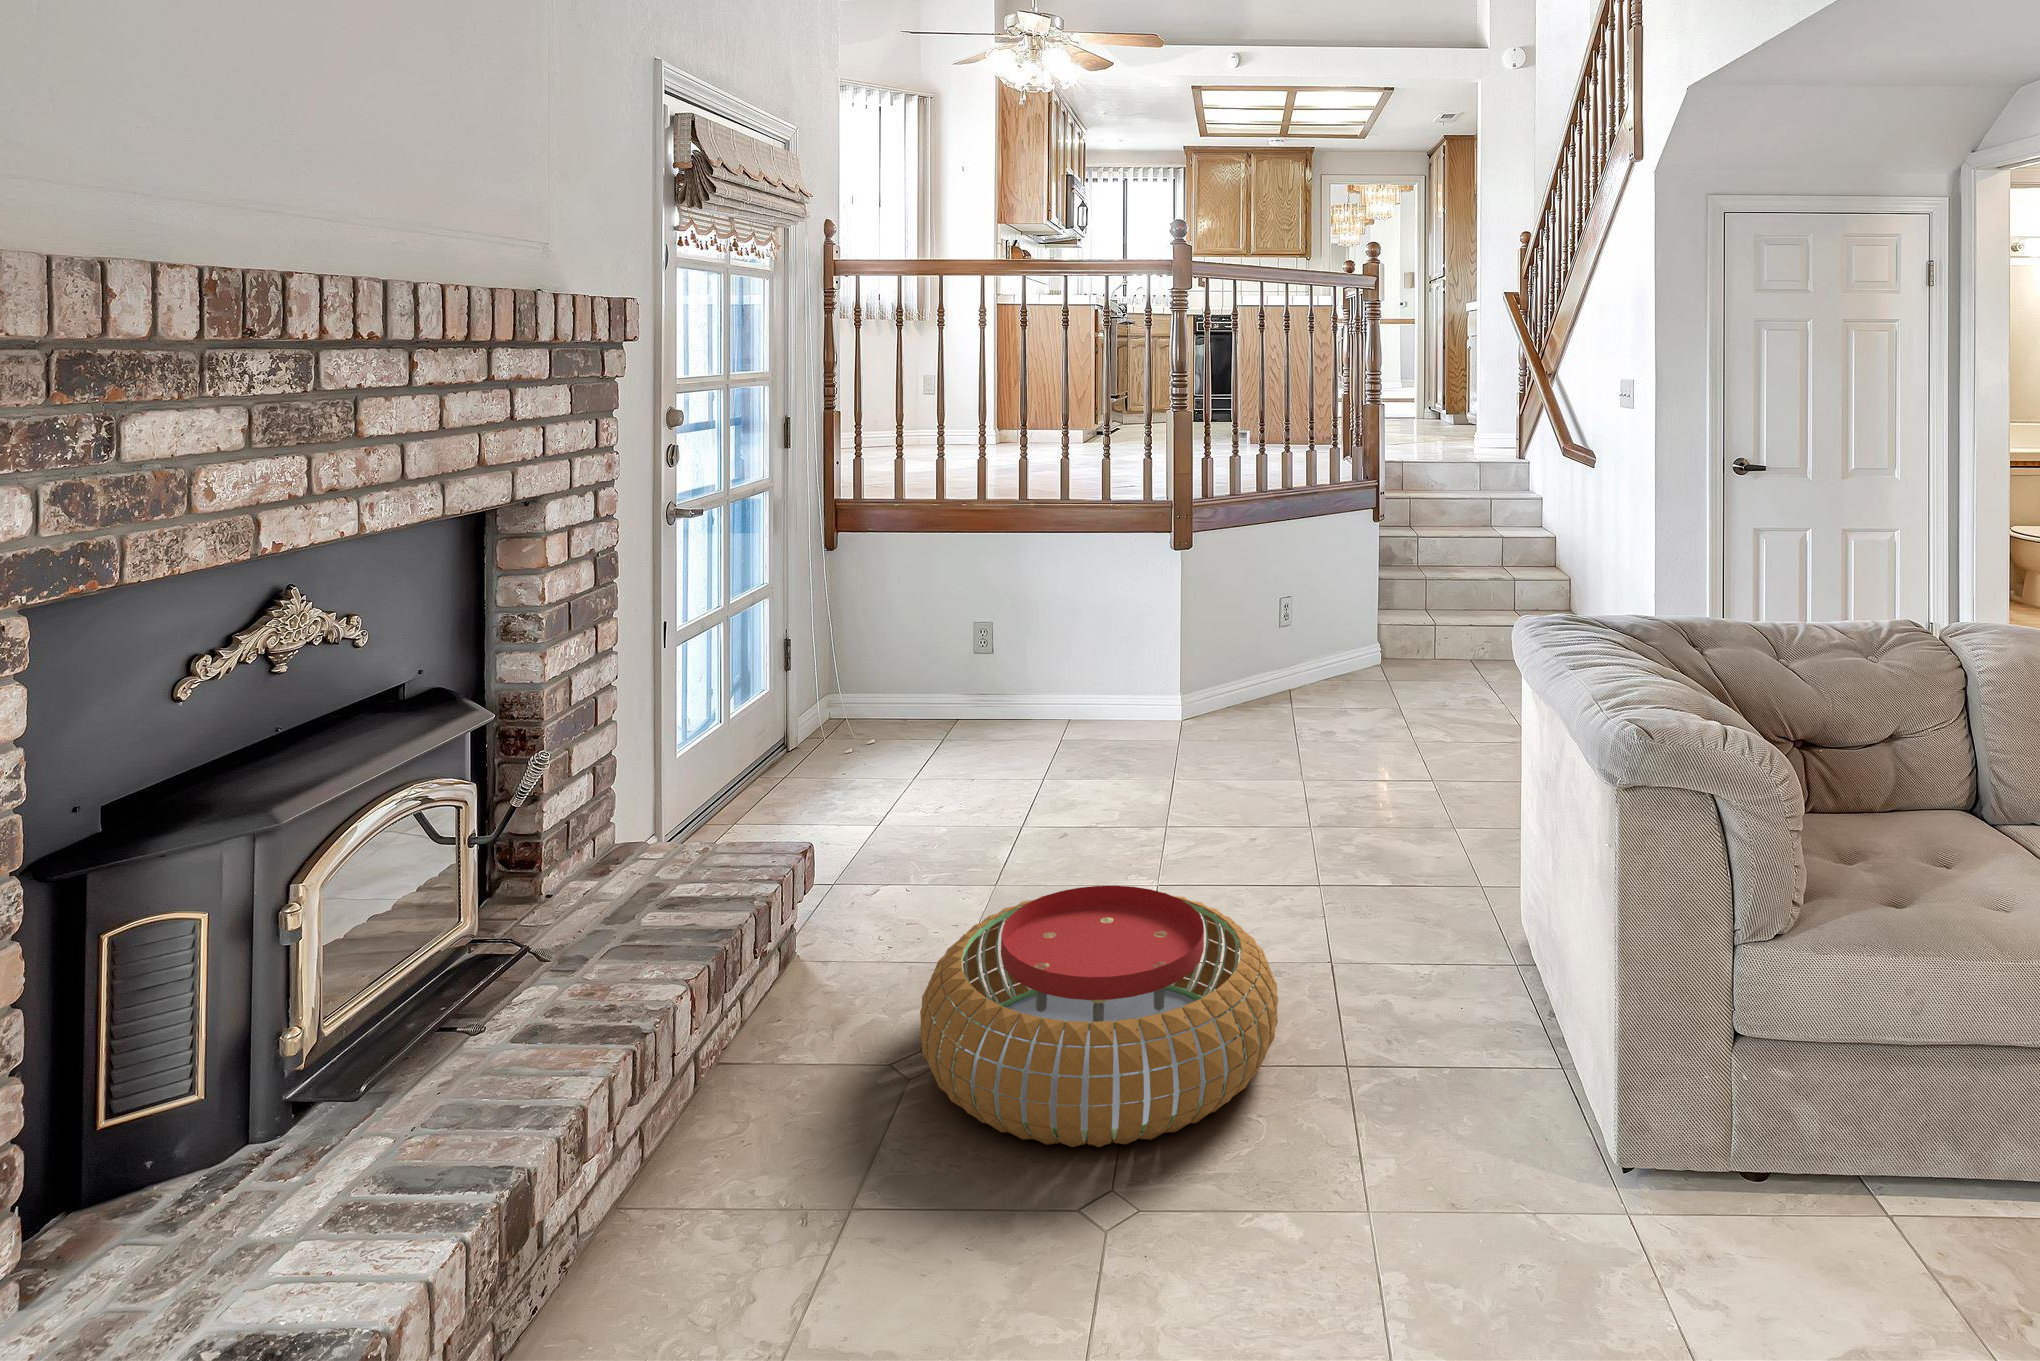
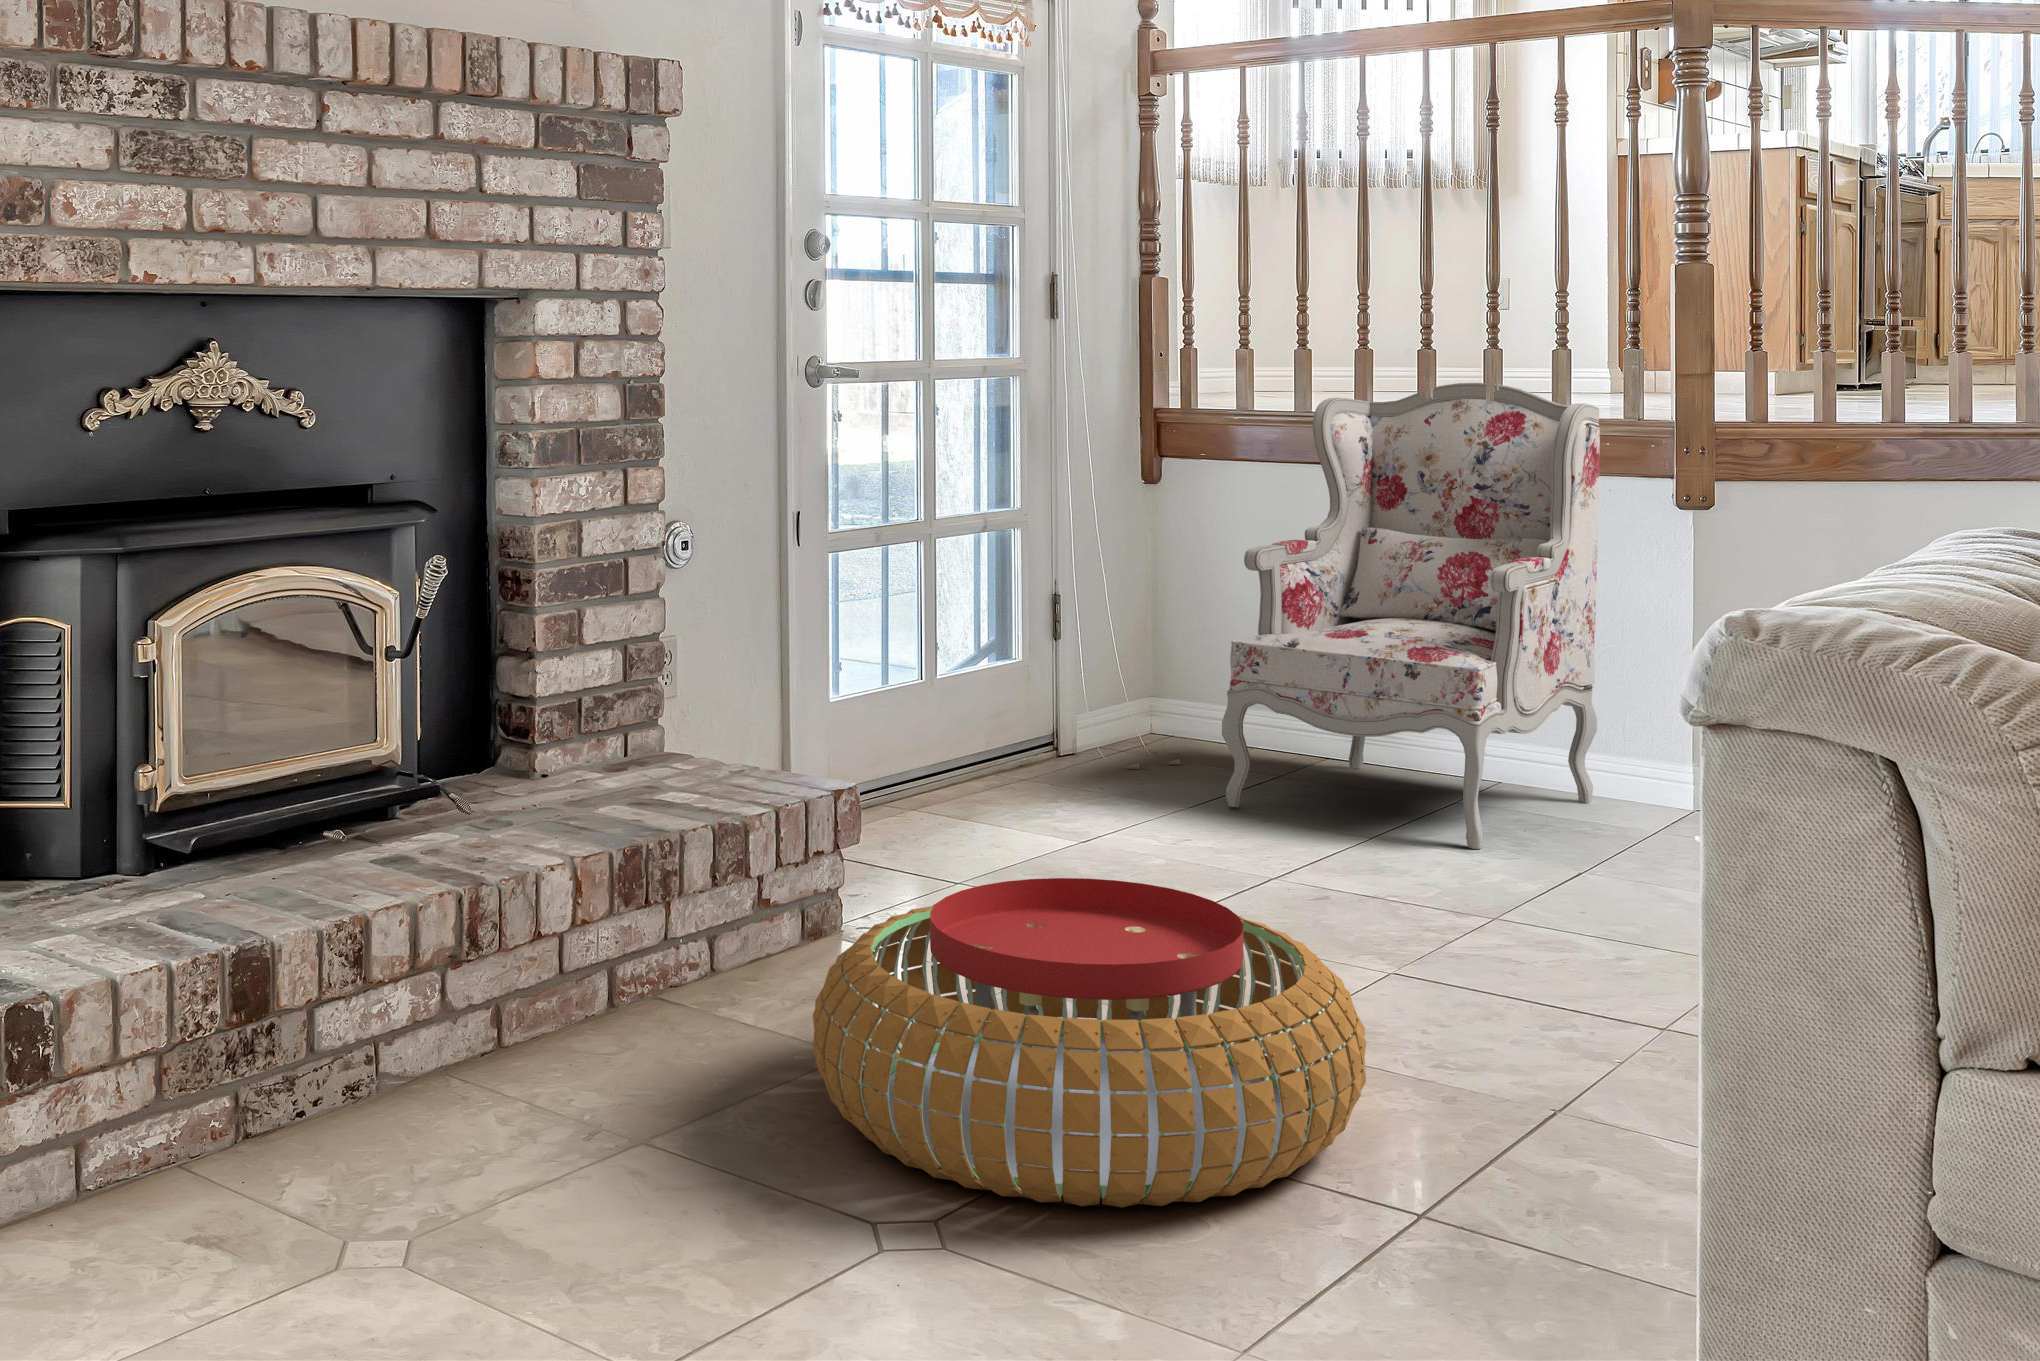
armchair: none [927,481,1125,773] -> present [1222,383,1600,849]

